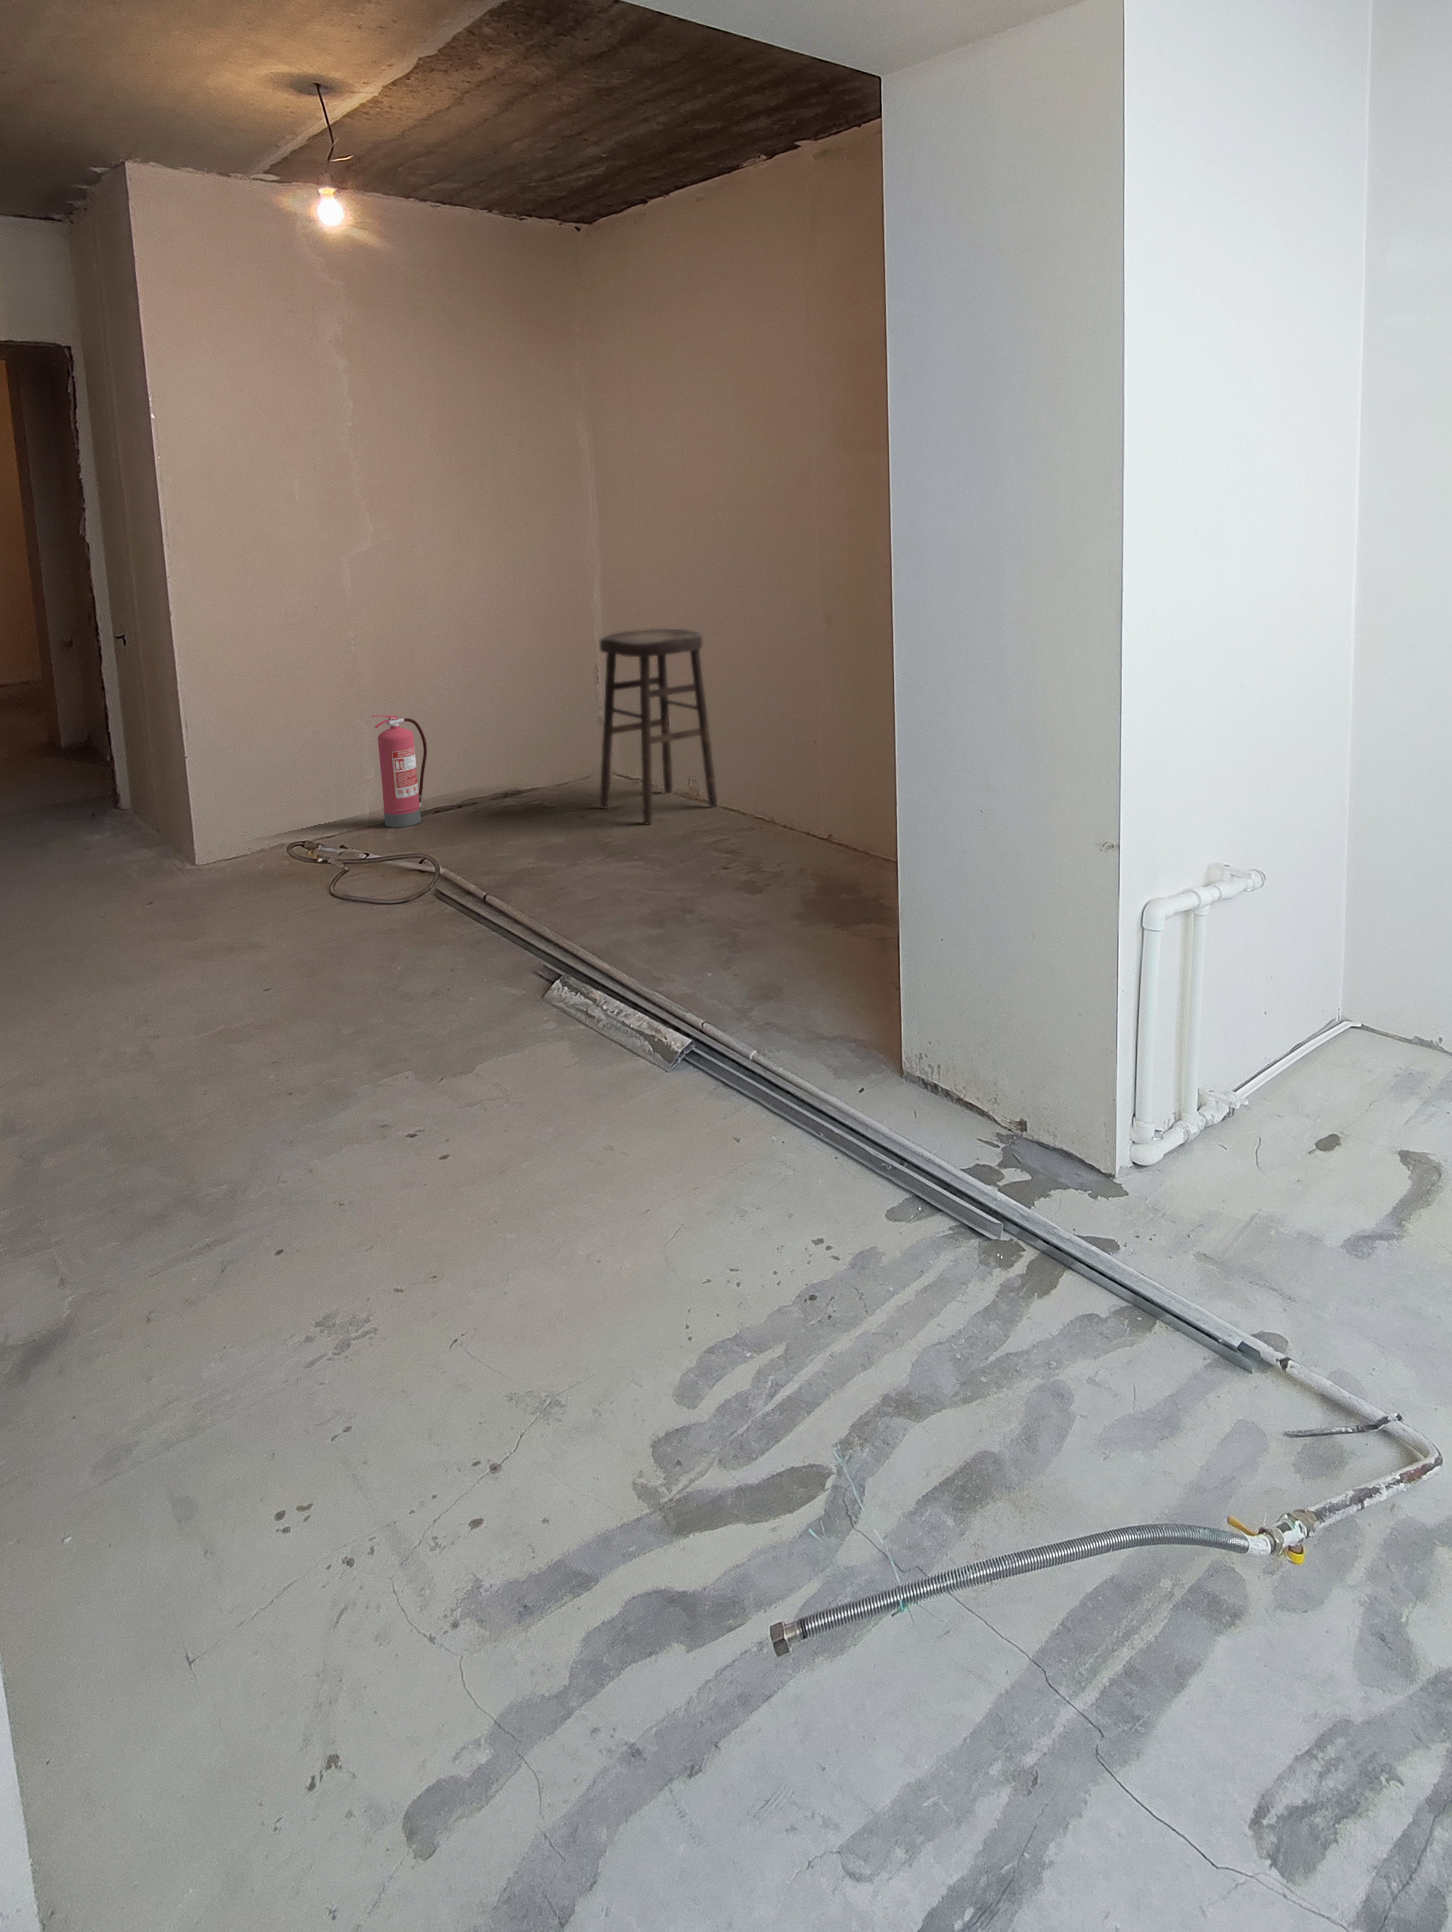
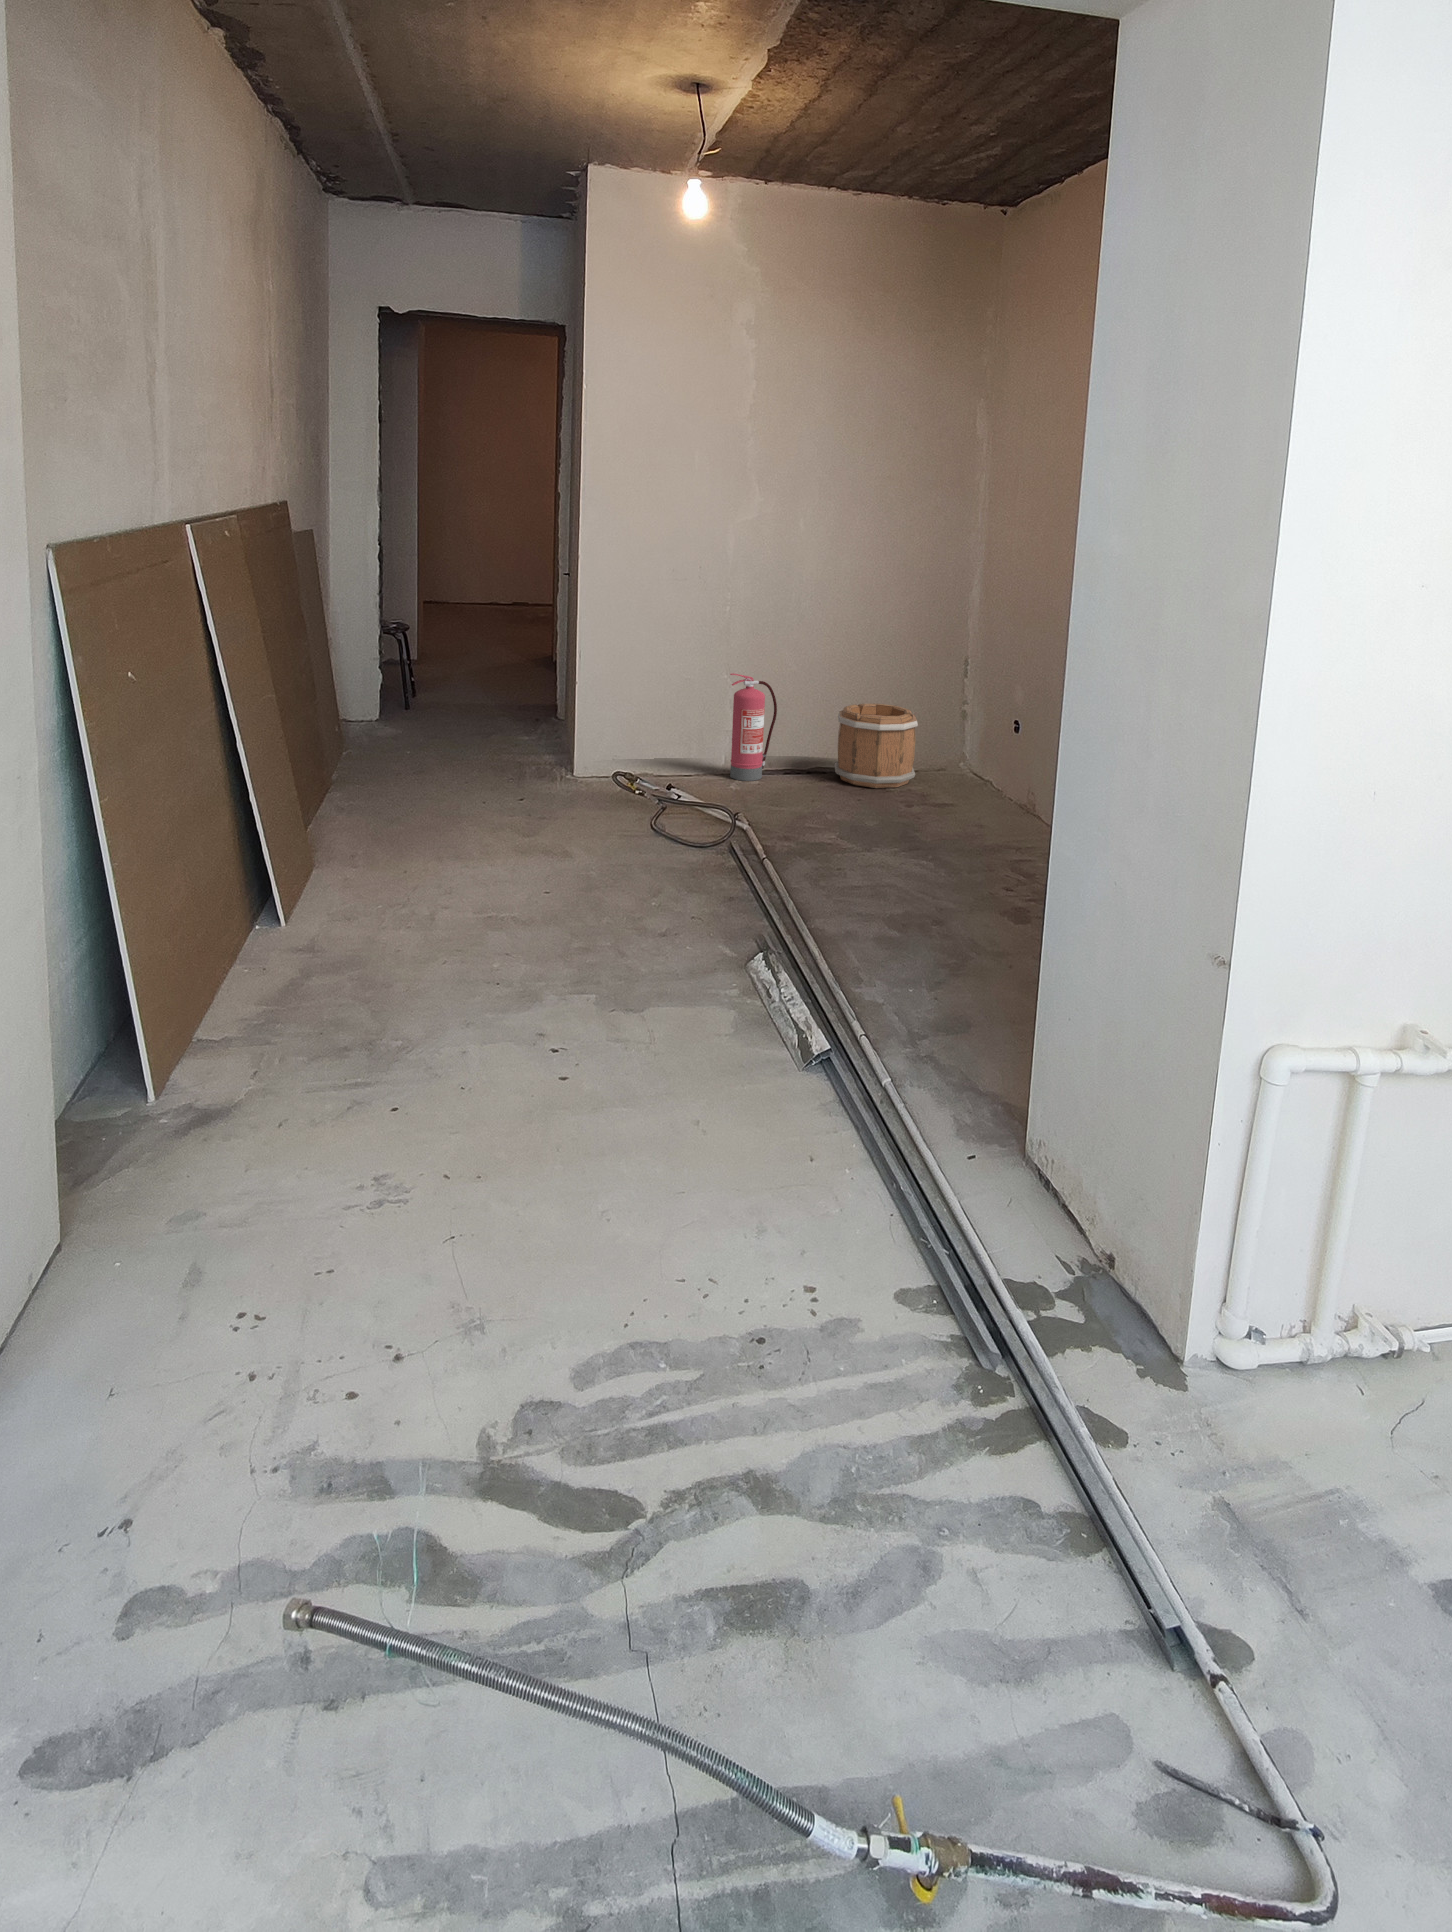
stool: present [599,629,717,824] -> none [924,629,1047,828]
bucket: none [489,721,579,807] -> present [835,704,918,788]

